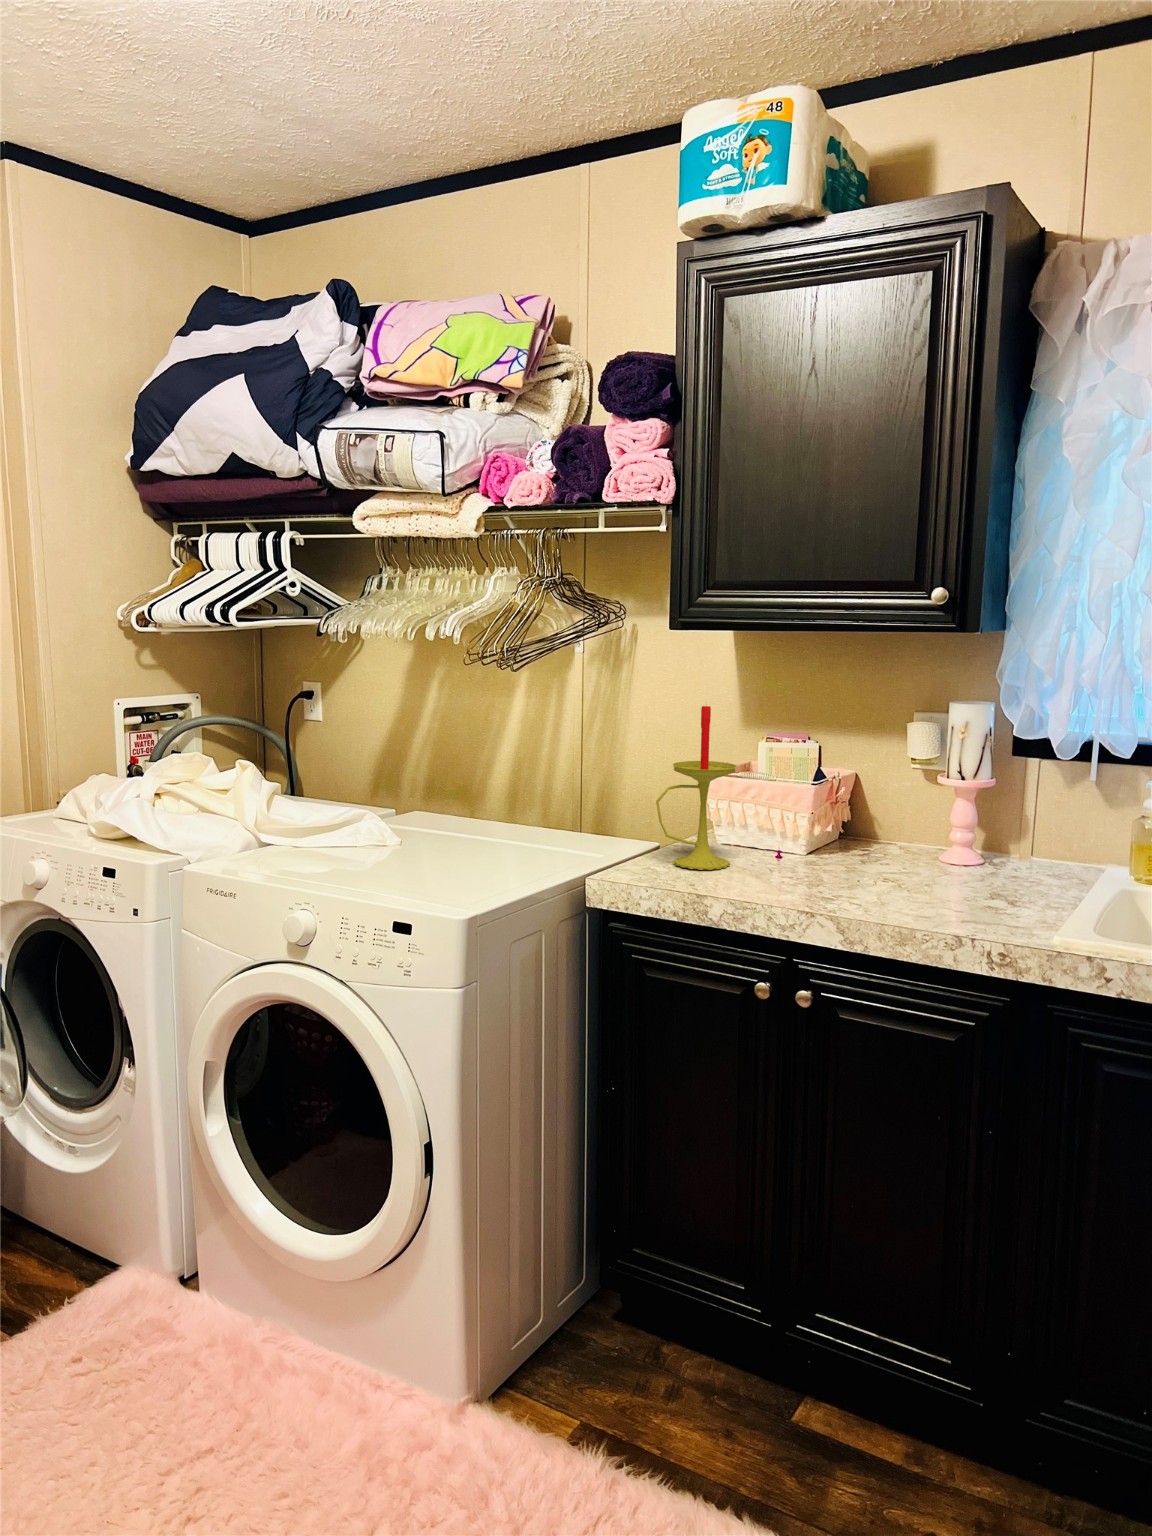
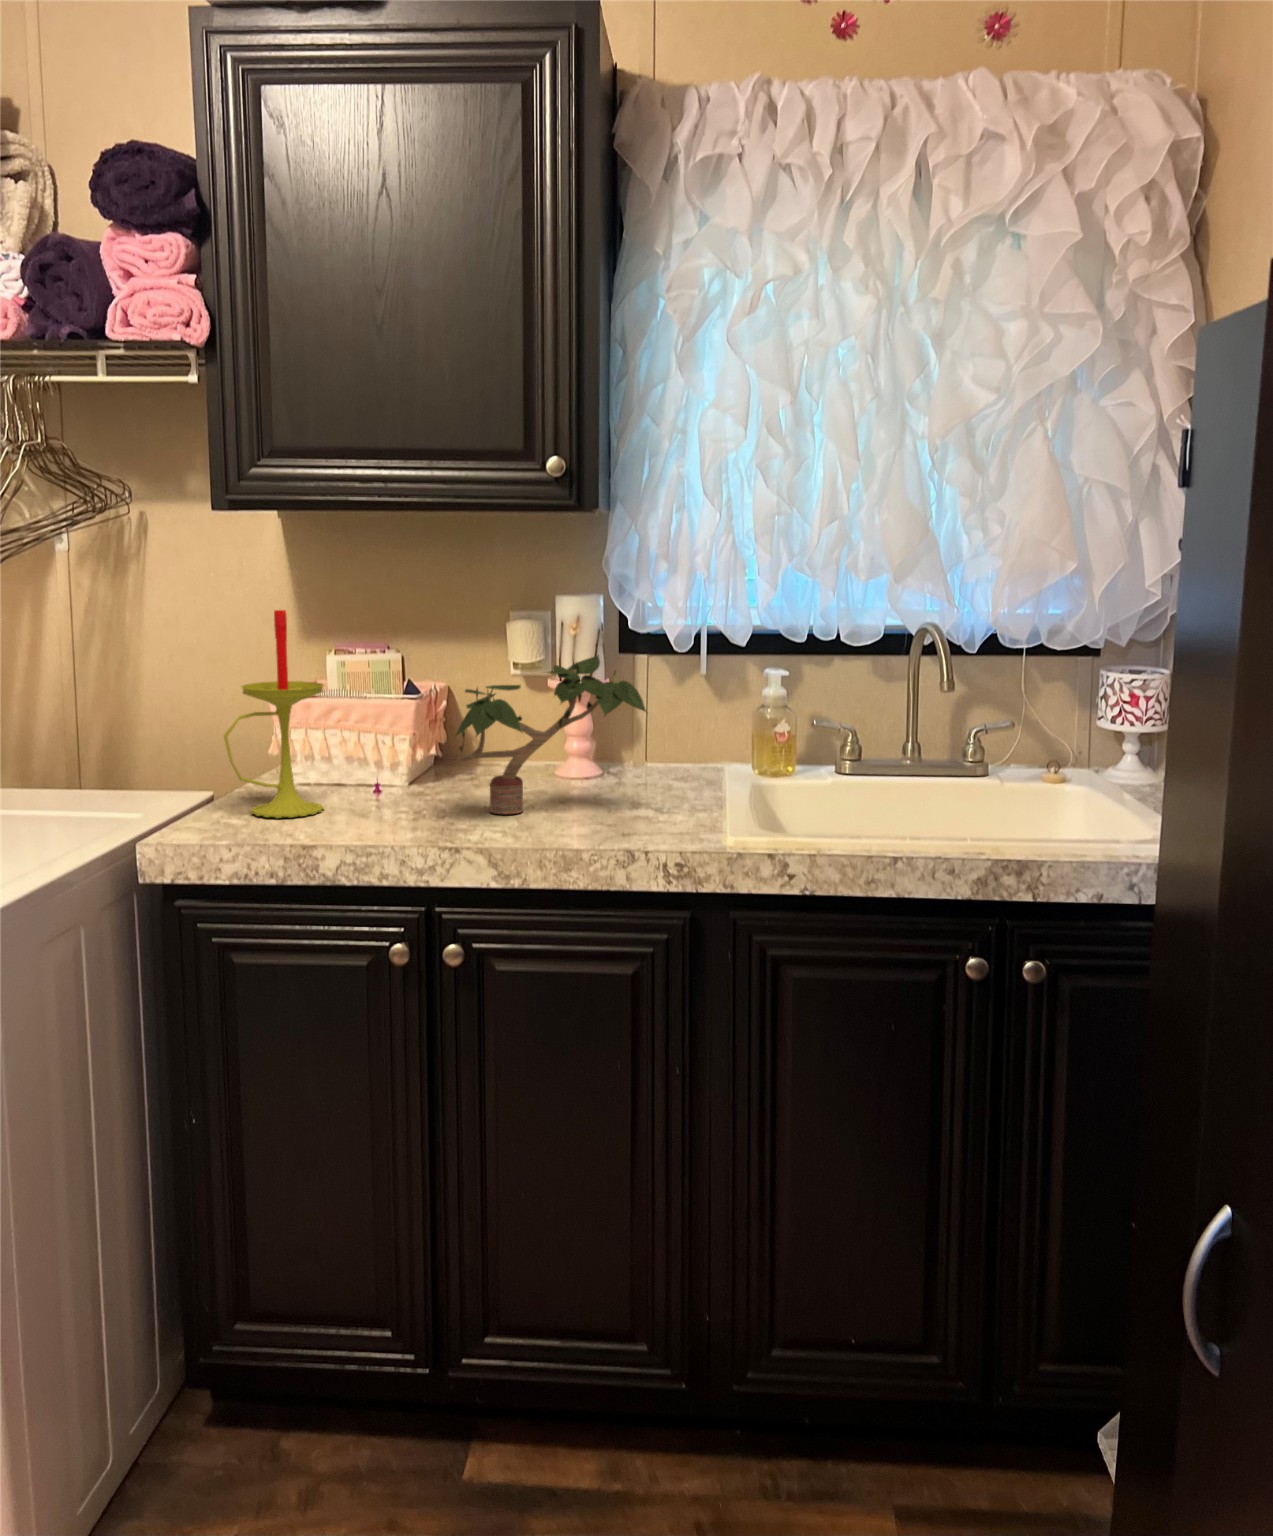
potted plant: none [816,750,1028,889] -> present [456,655,646,814]

